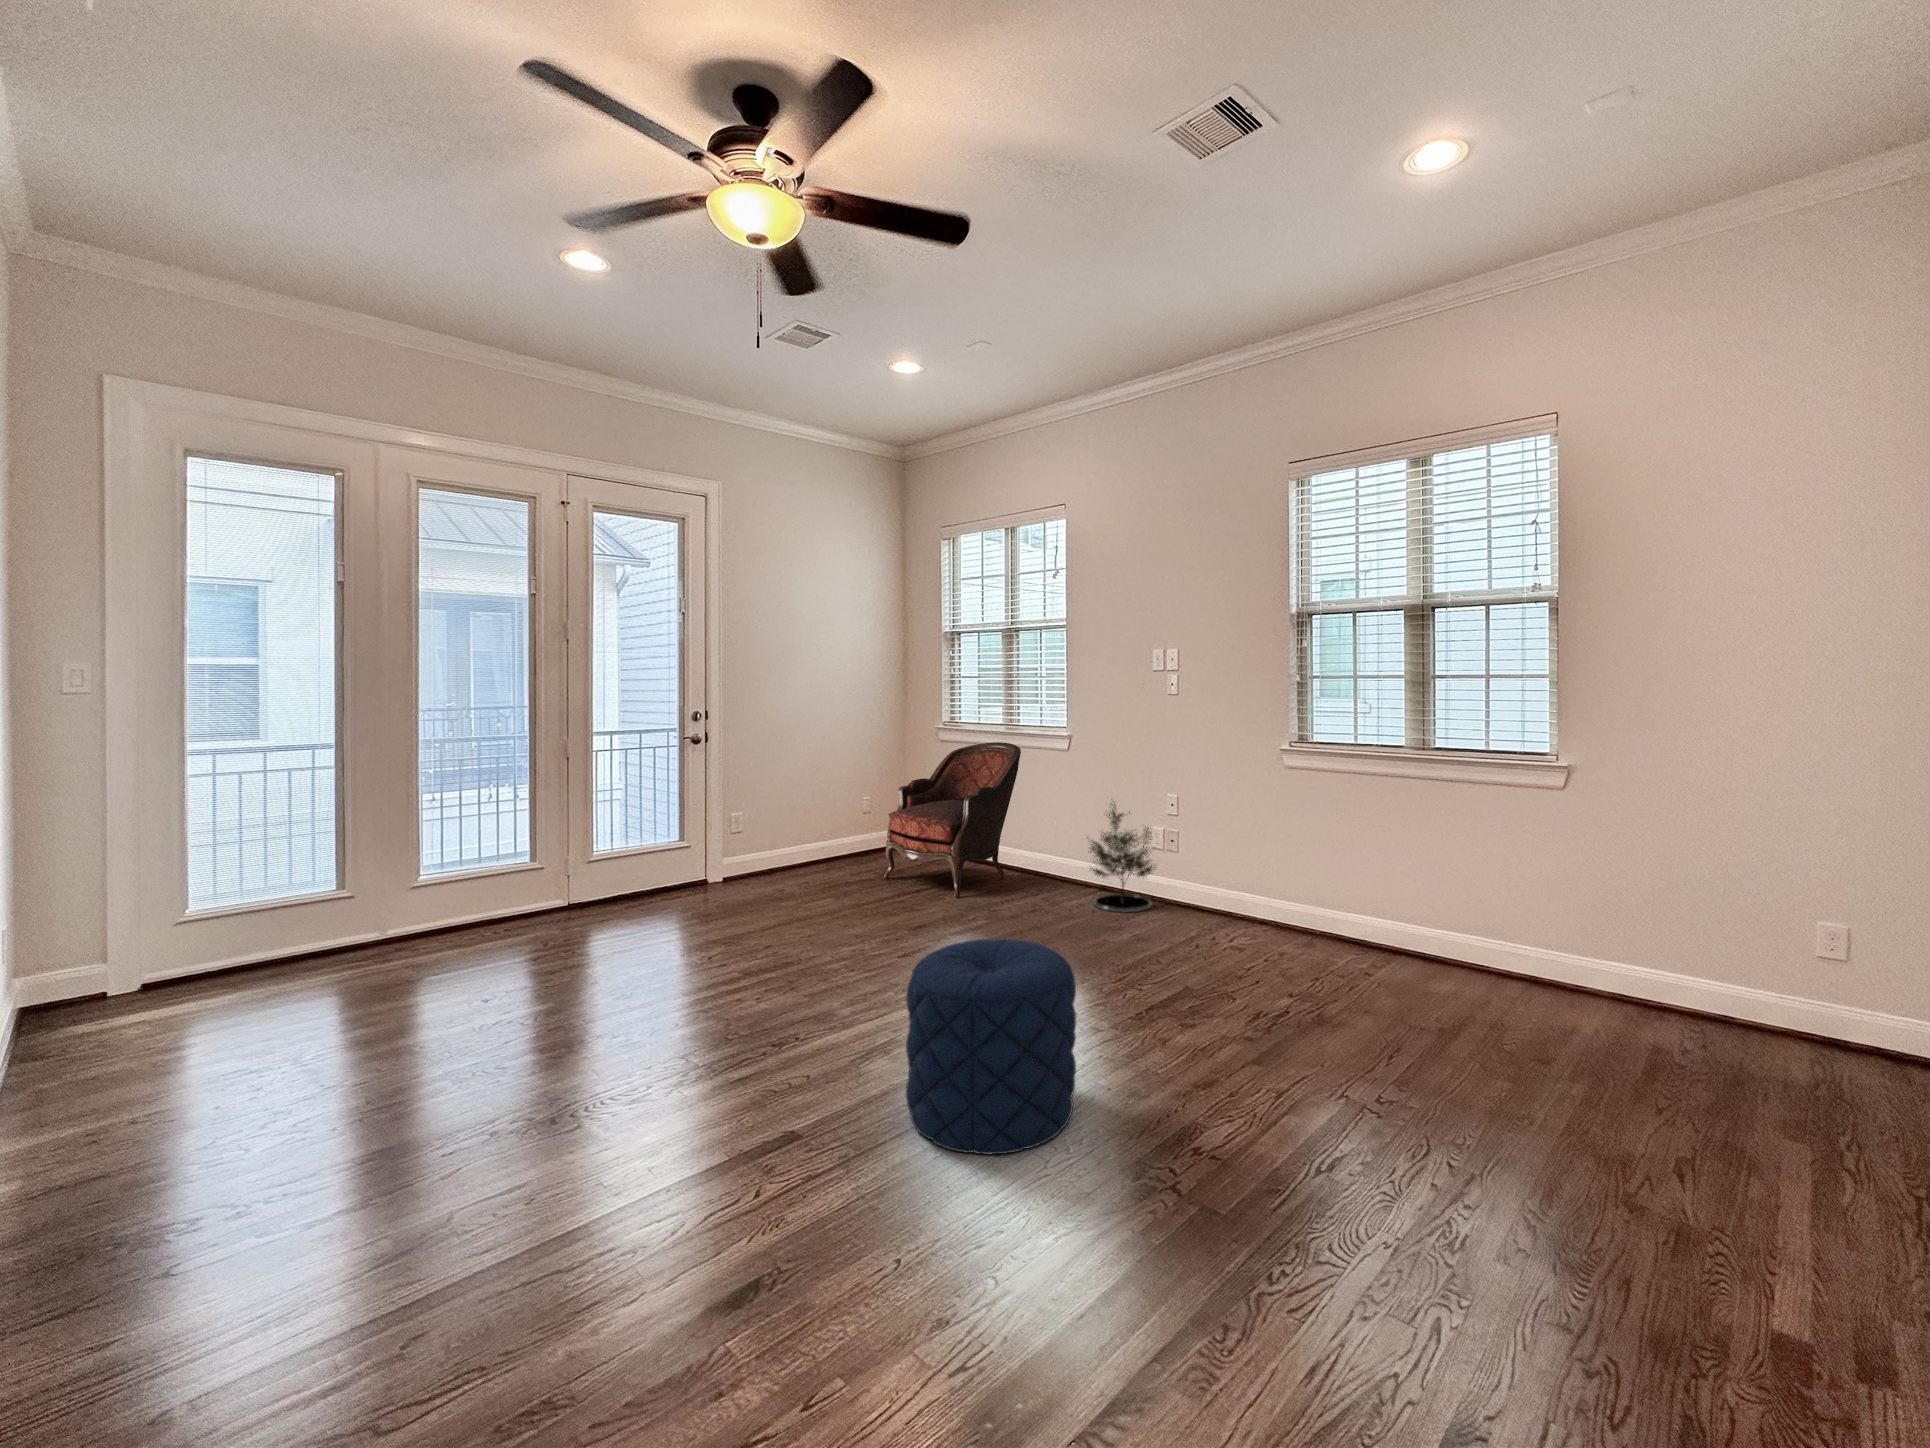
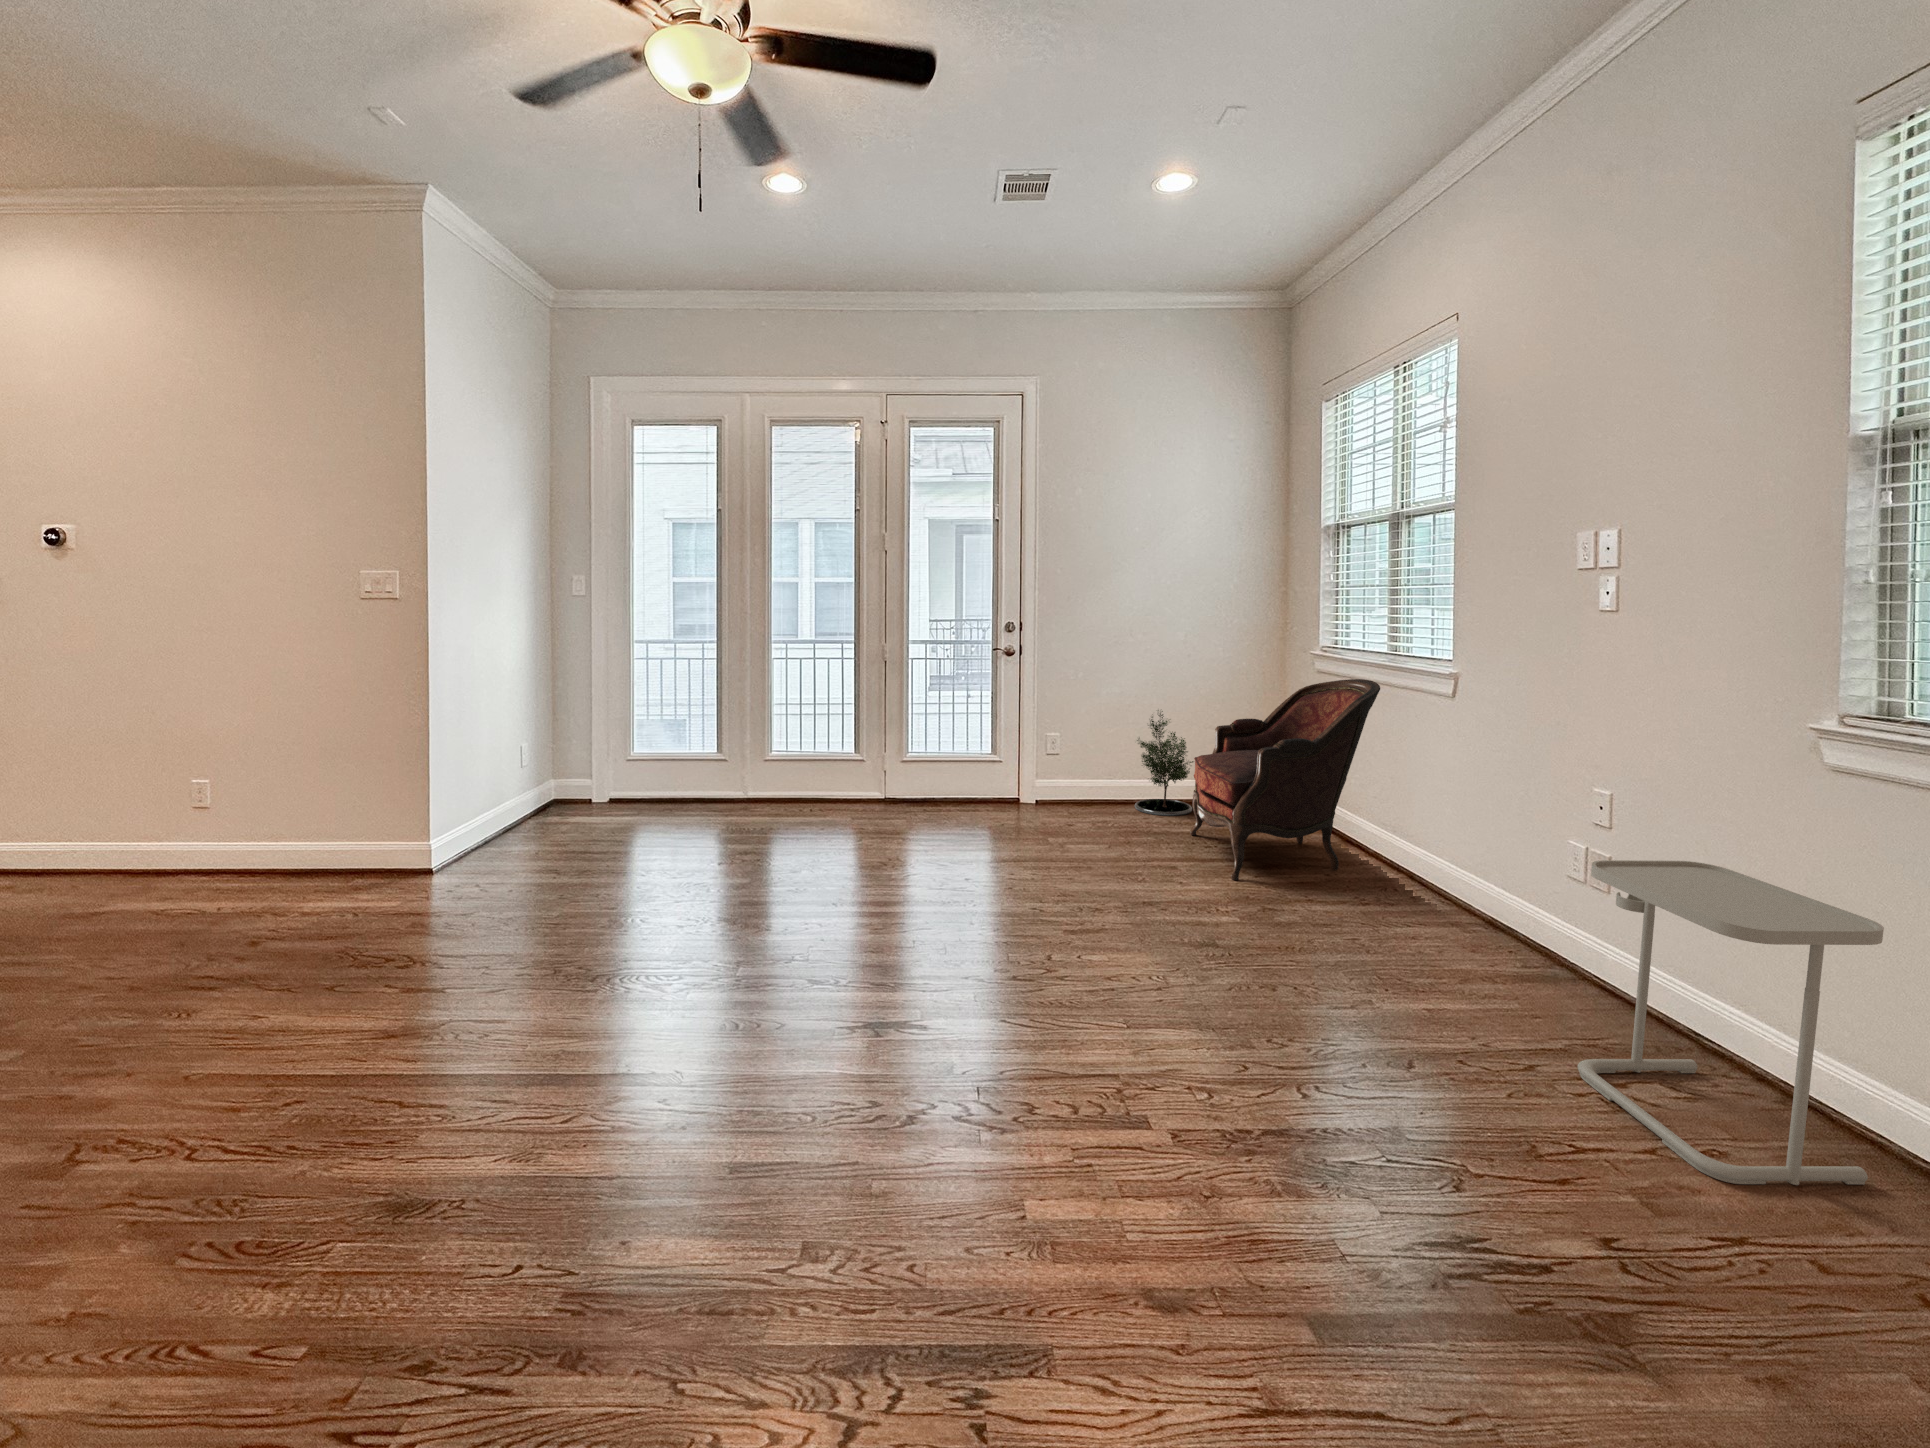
potted tree: present [1087,804,1156,912] -> present [1135,710,1193,816]
side table: none [1212,817,1318,951] -> present [1578,860,1884,1185]
pouf: present [906,939,1076,1155] -> none [594,948,870,1320]

